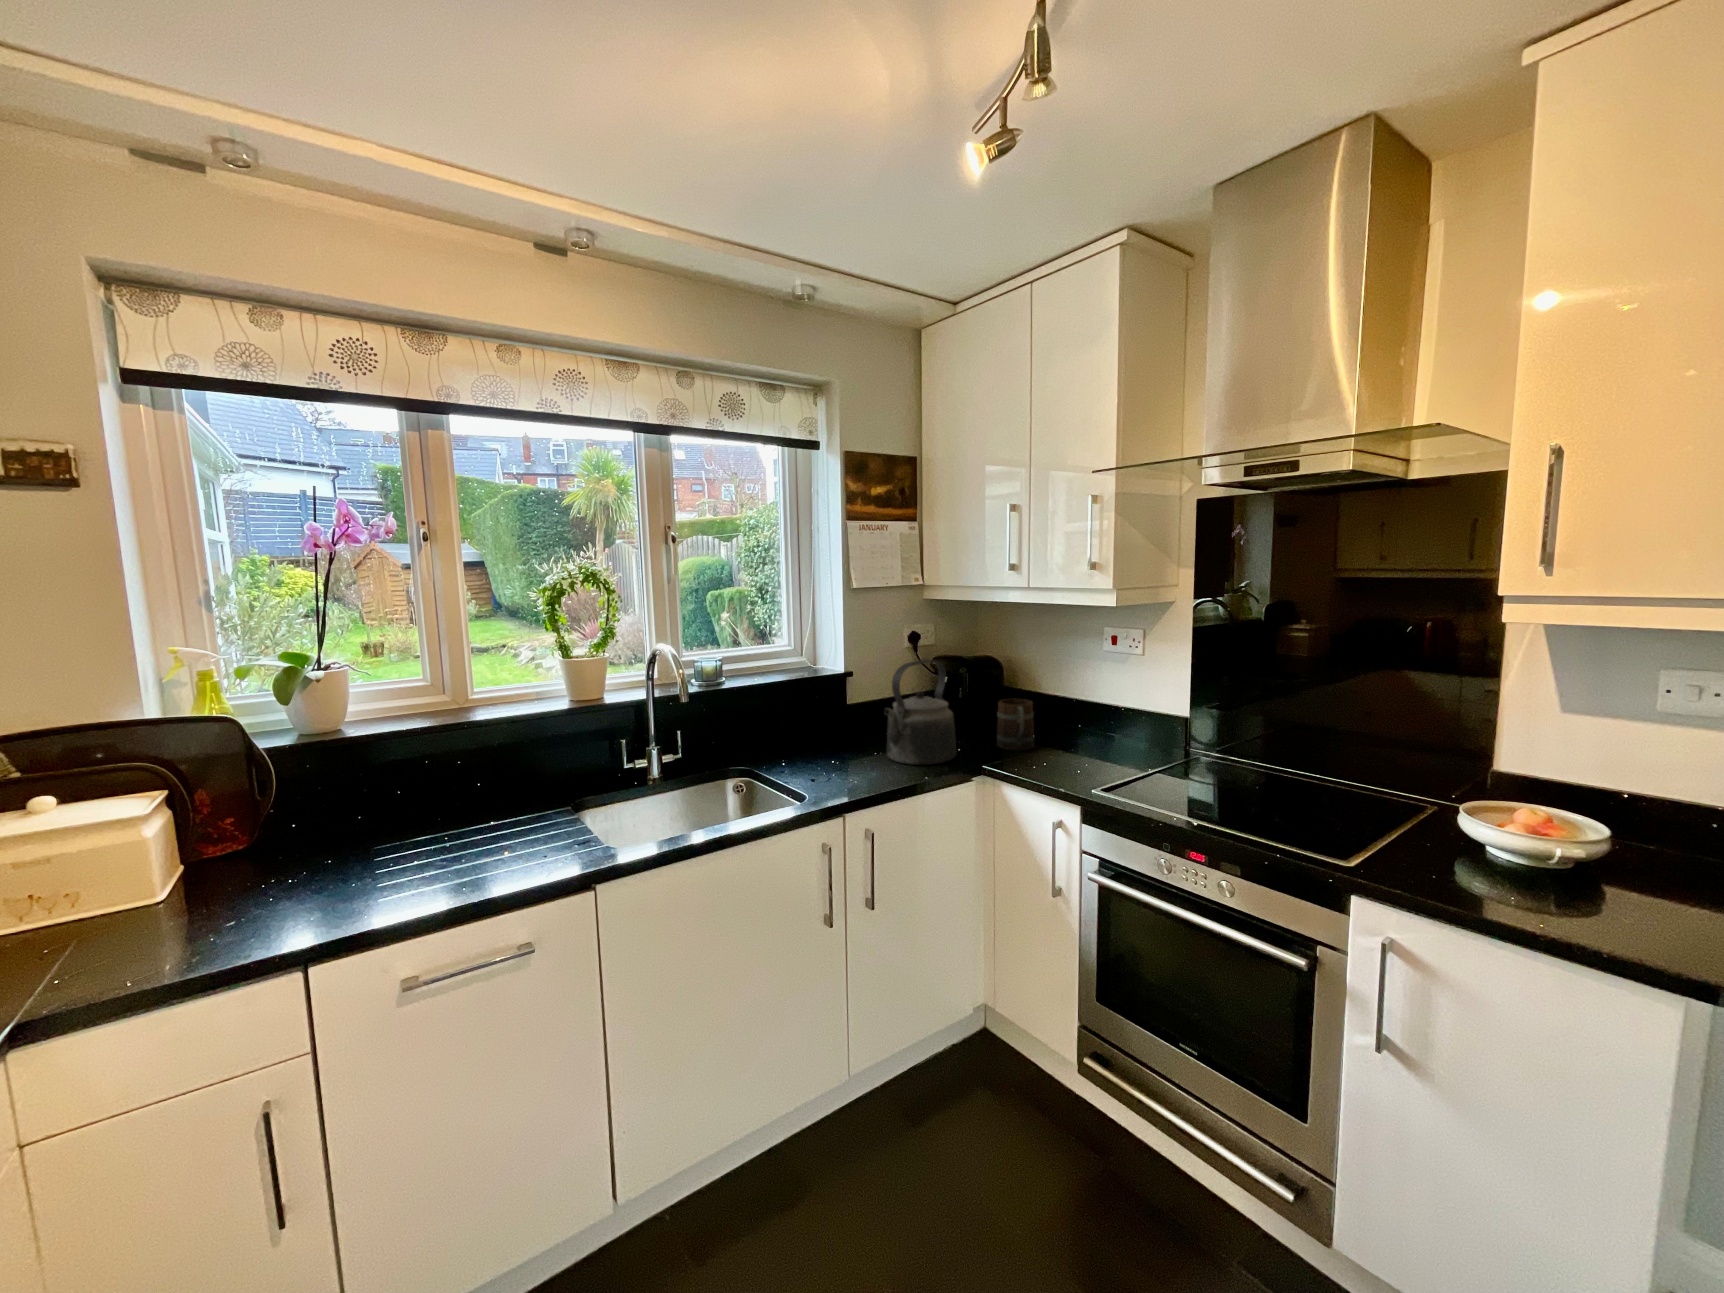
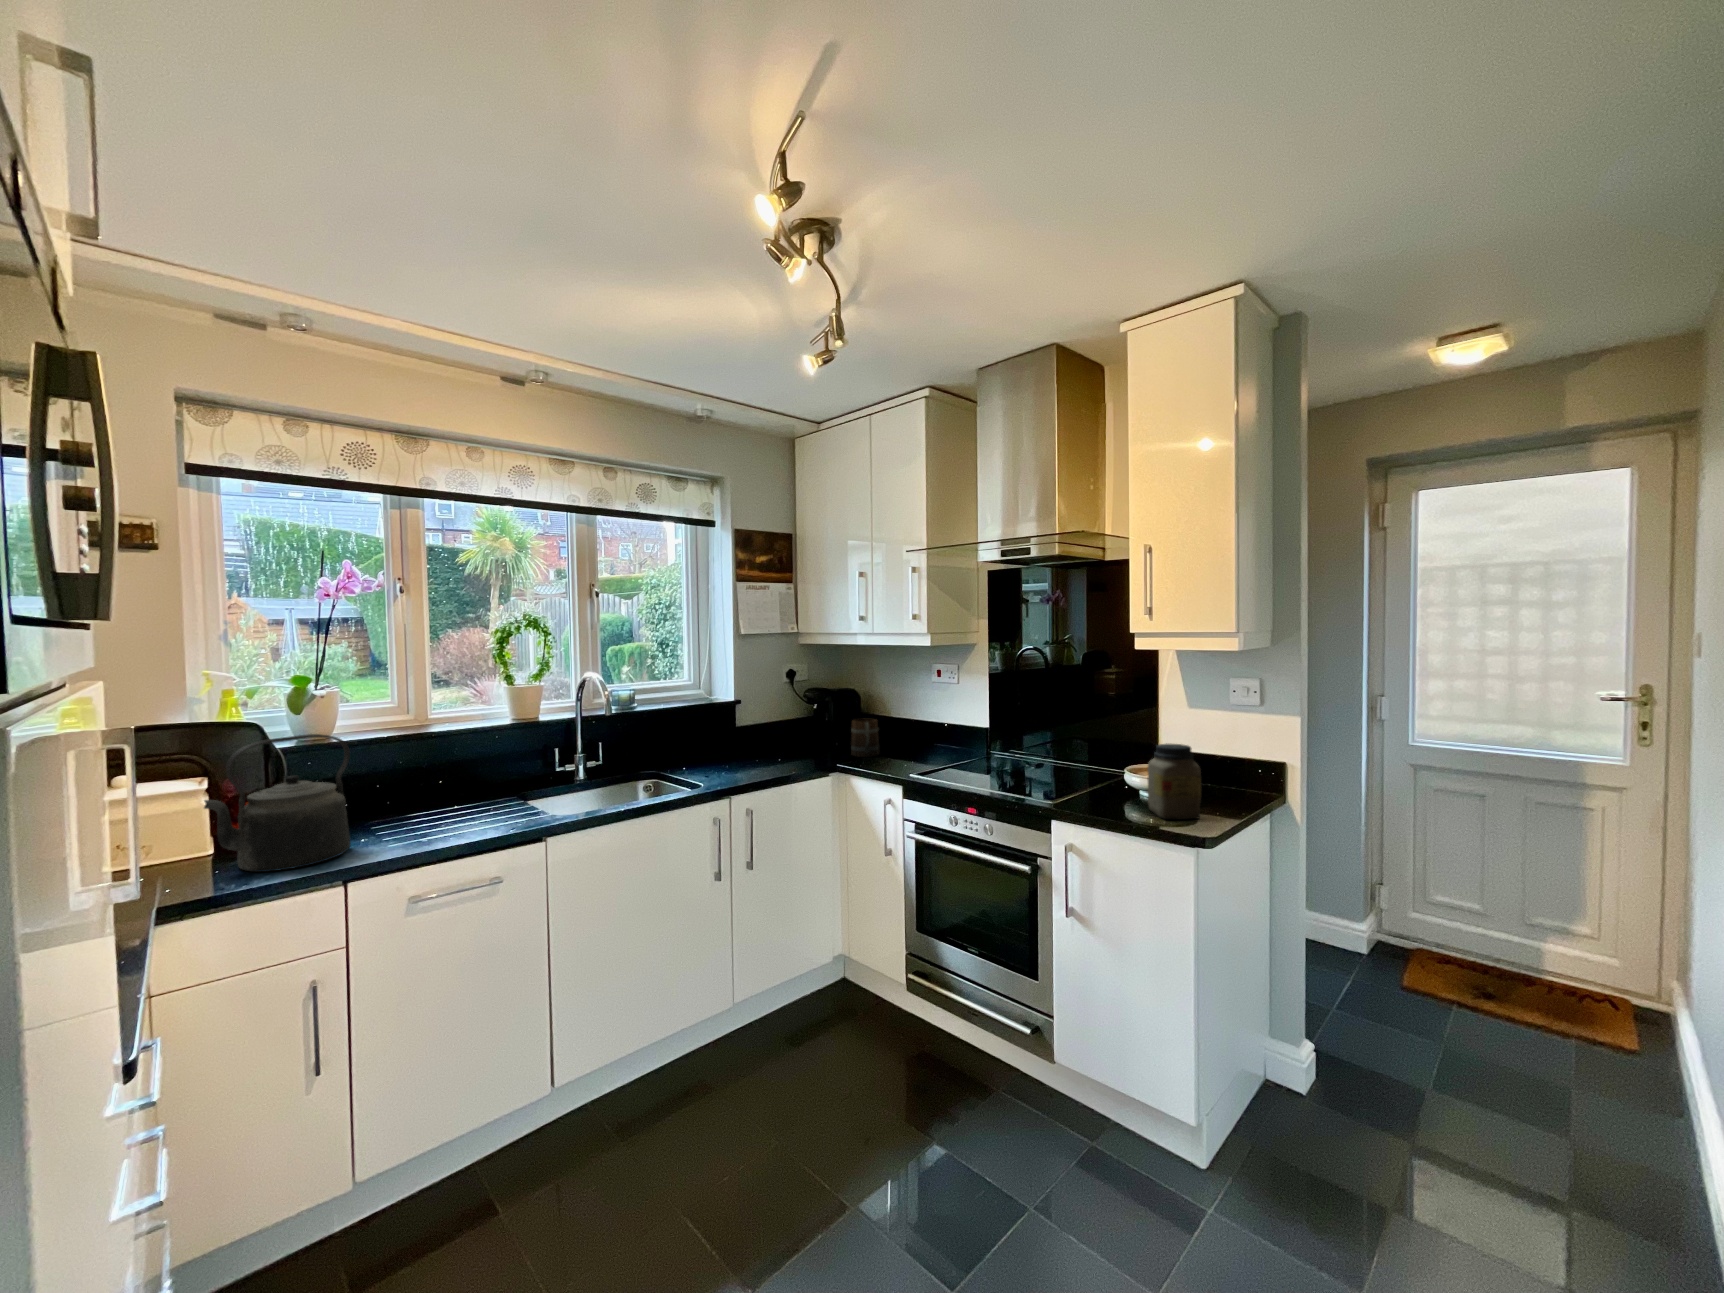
kettle: present [885,659,956,765] -> present [204,734,351,872]
jar: none [1534,790,1665,928] -> present [1147,744,1201,819]

